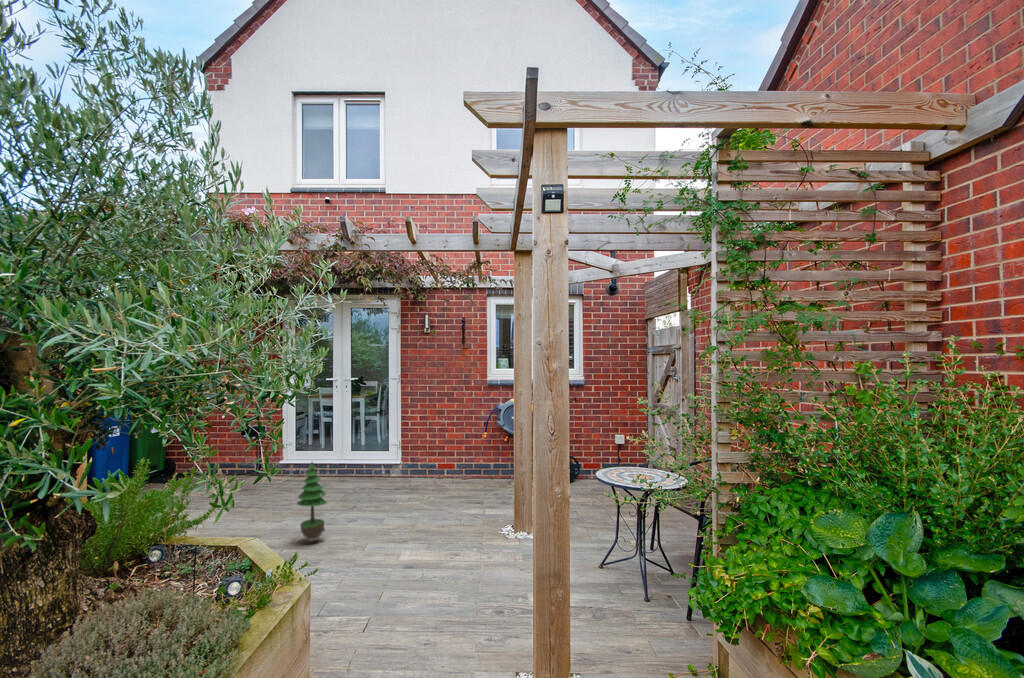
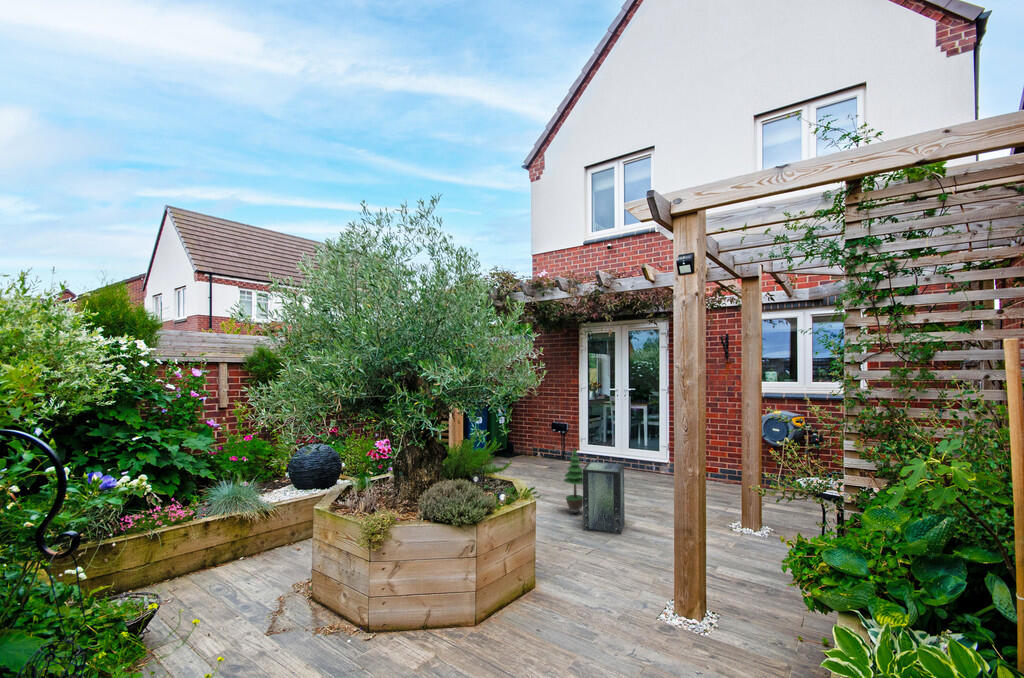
storage box: none [333,472,380,561] -> present [583,462,625,534]

